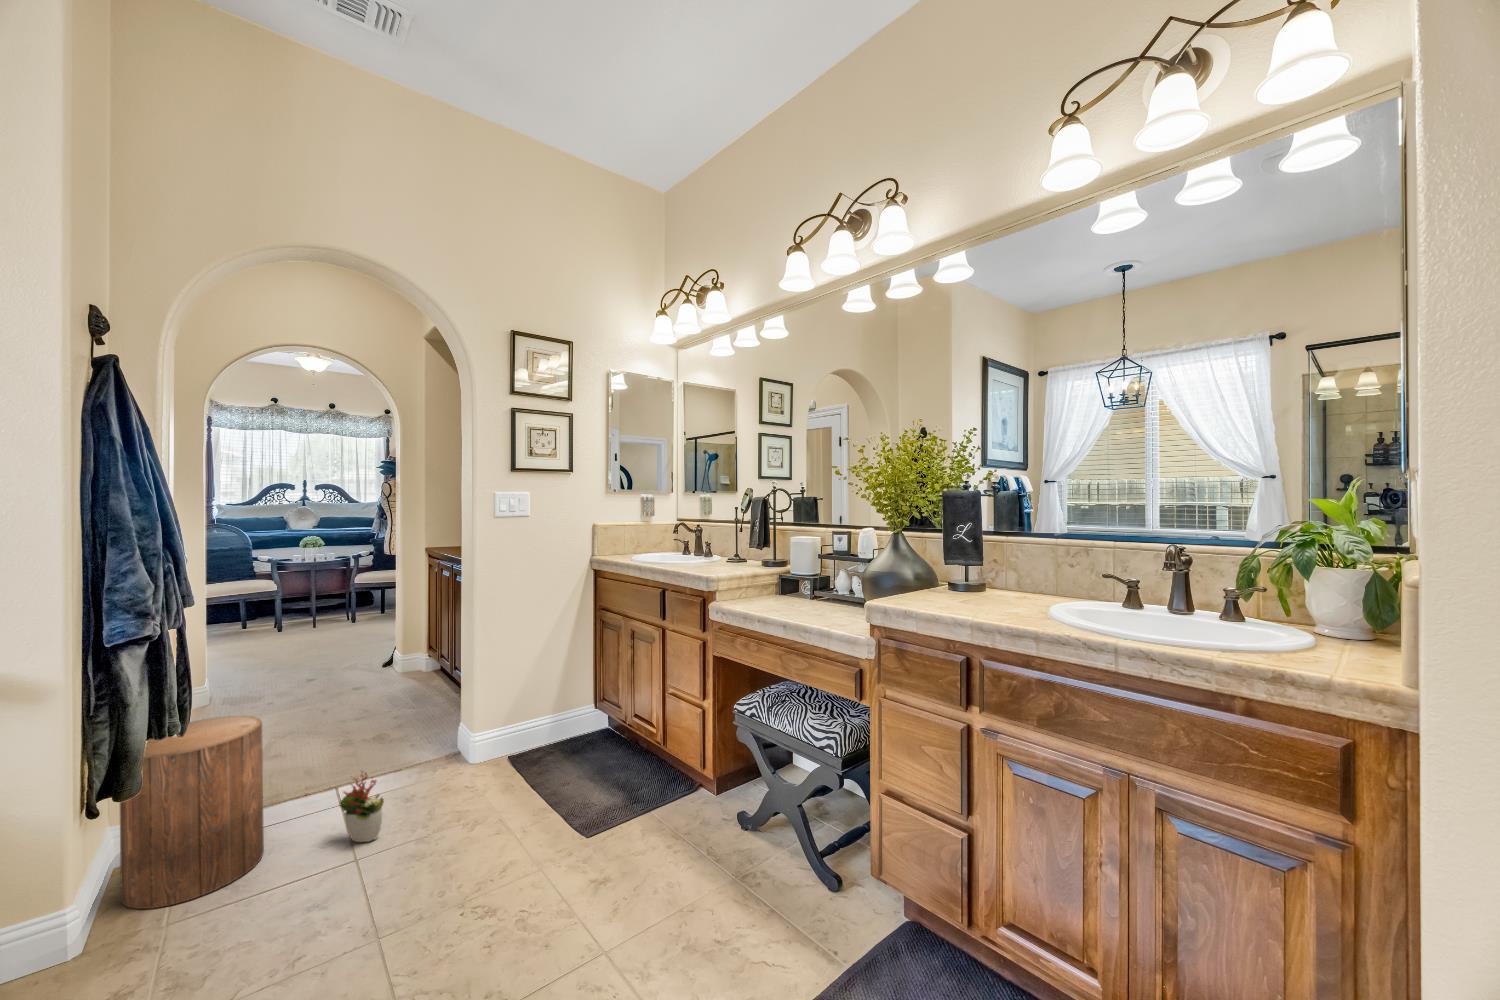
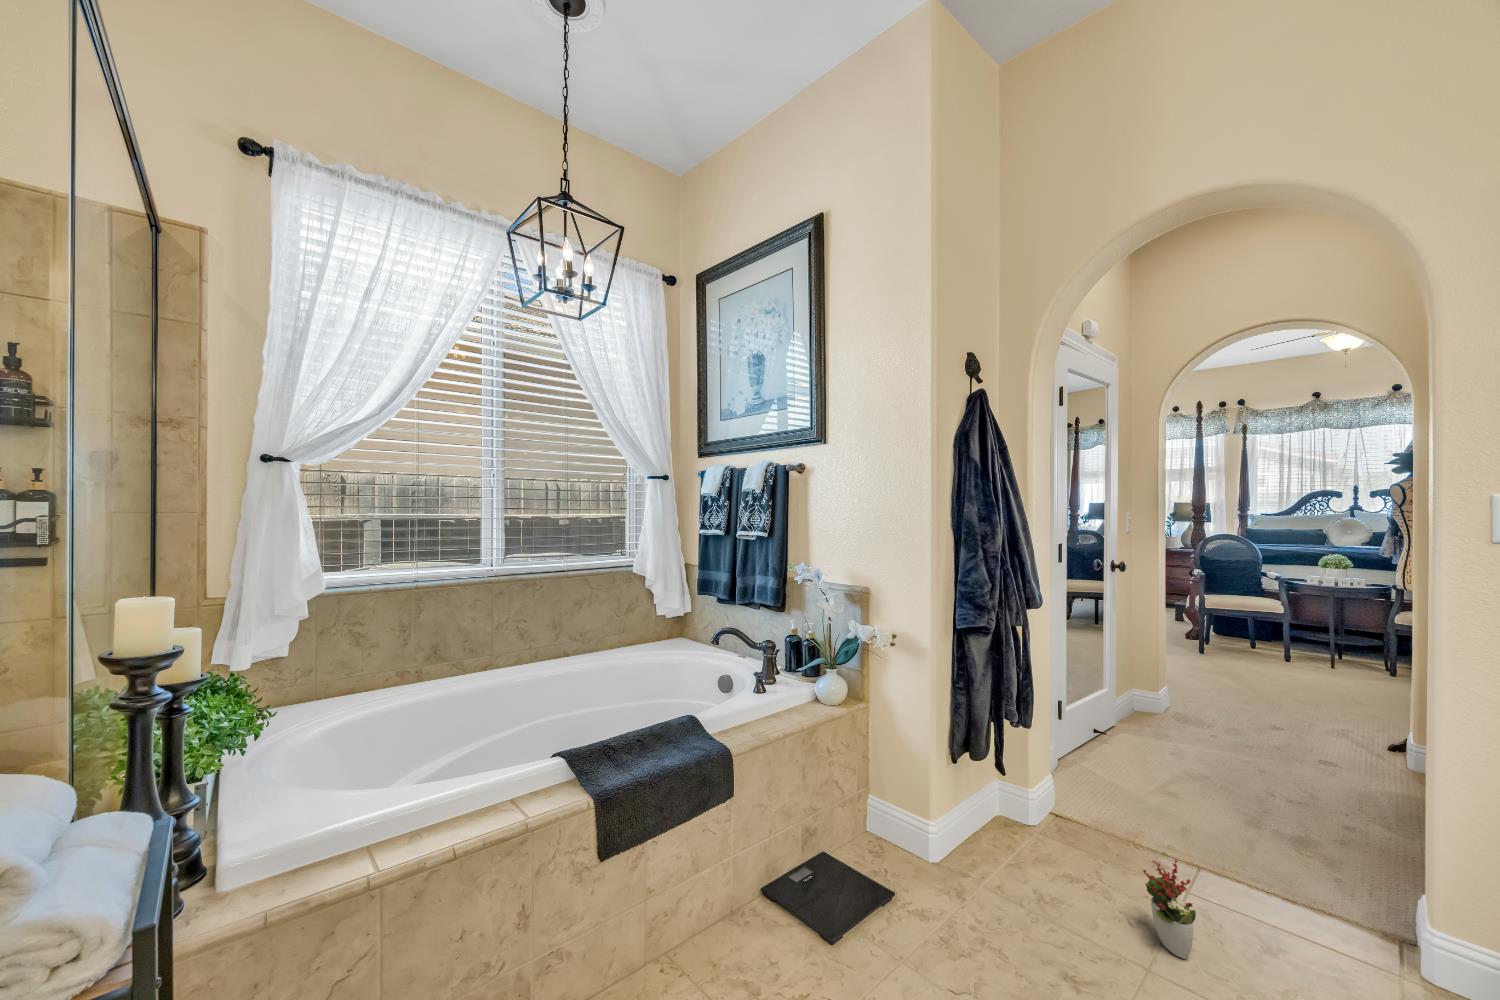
stool: present [120,716,264,909] -> none [979,712,1087,889]

